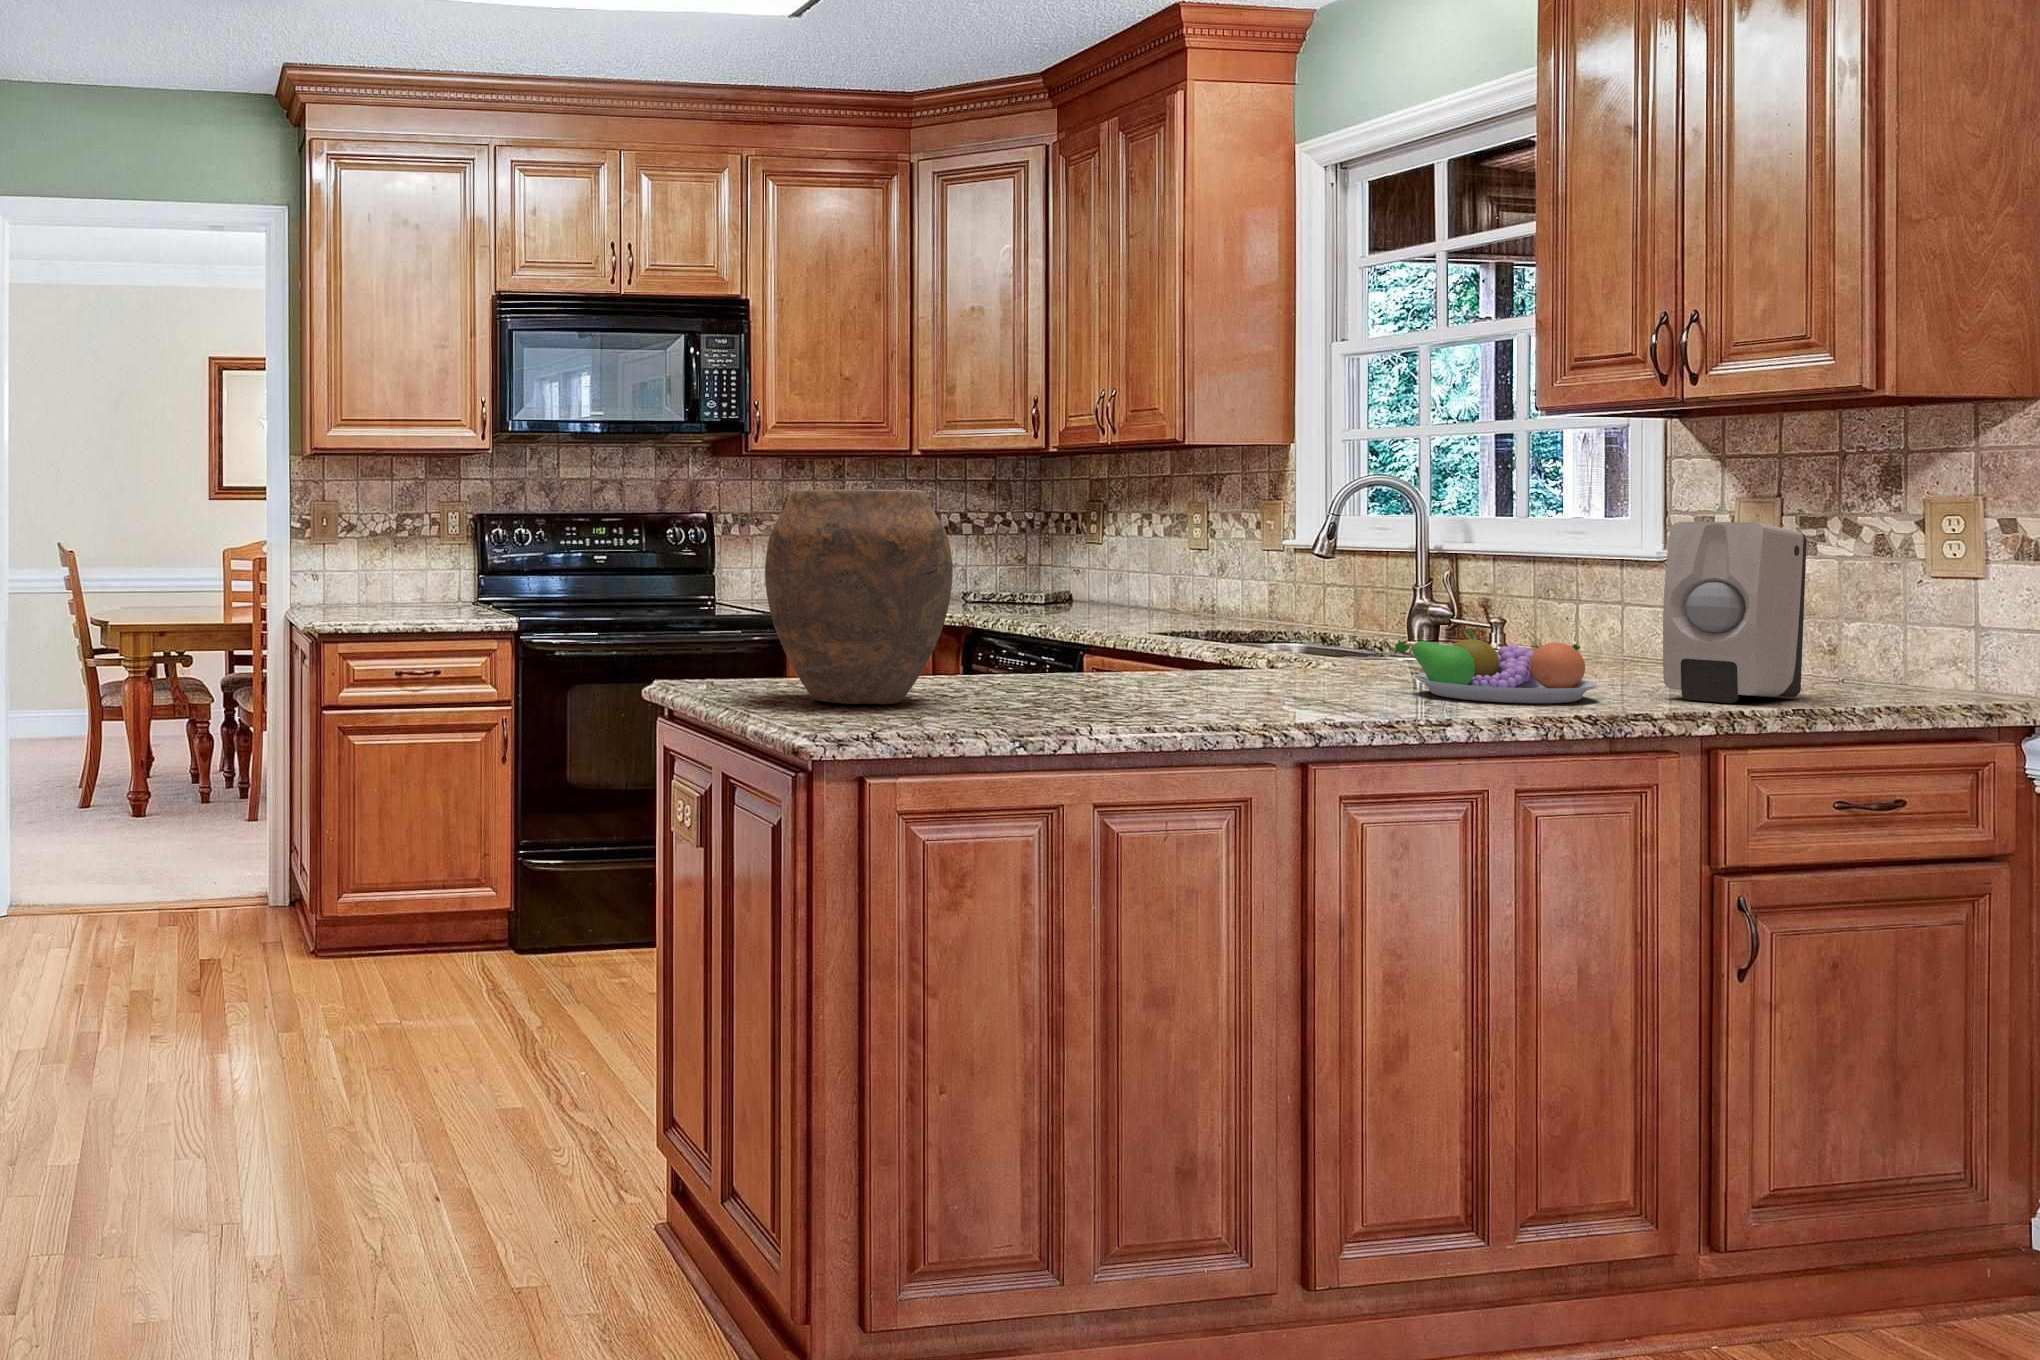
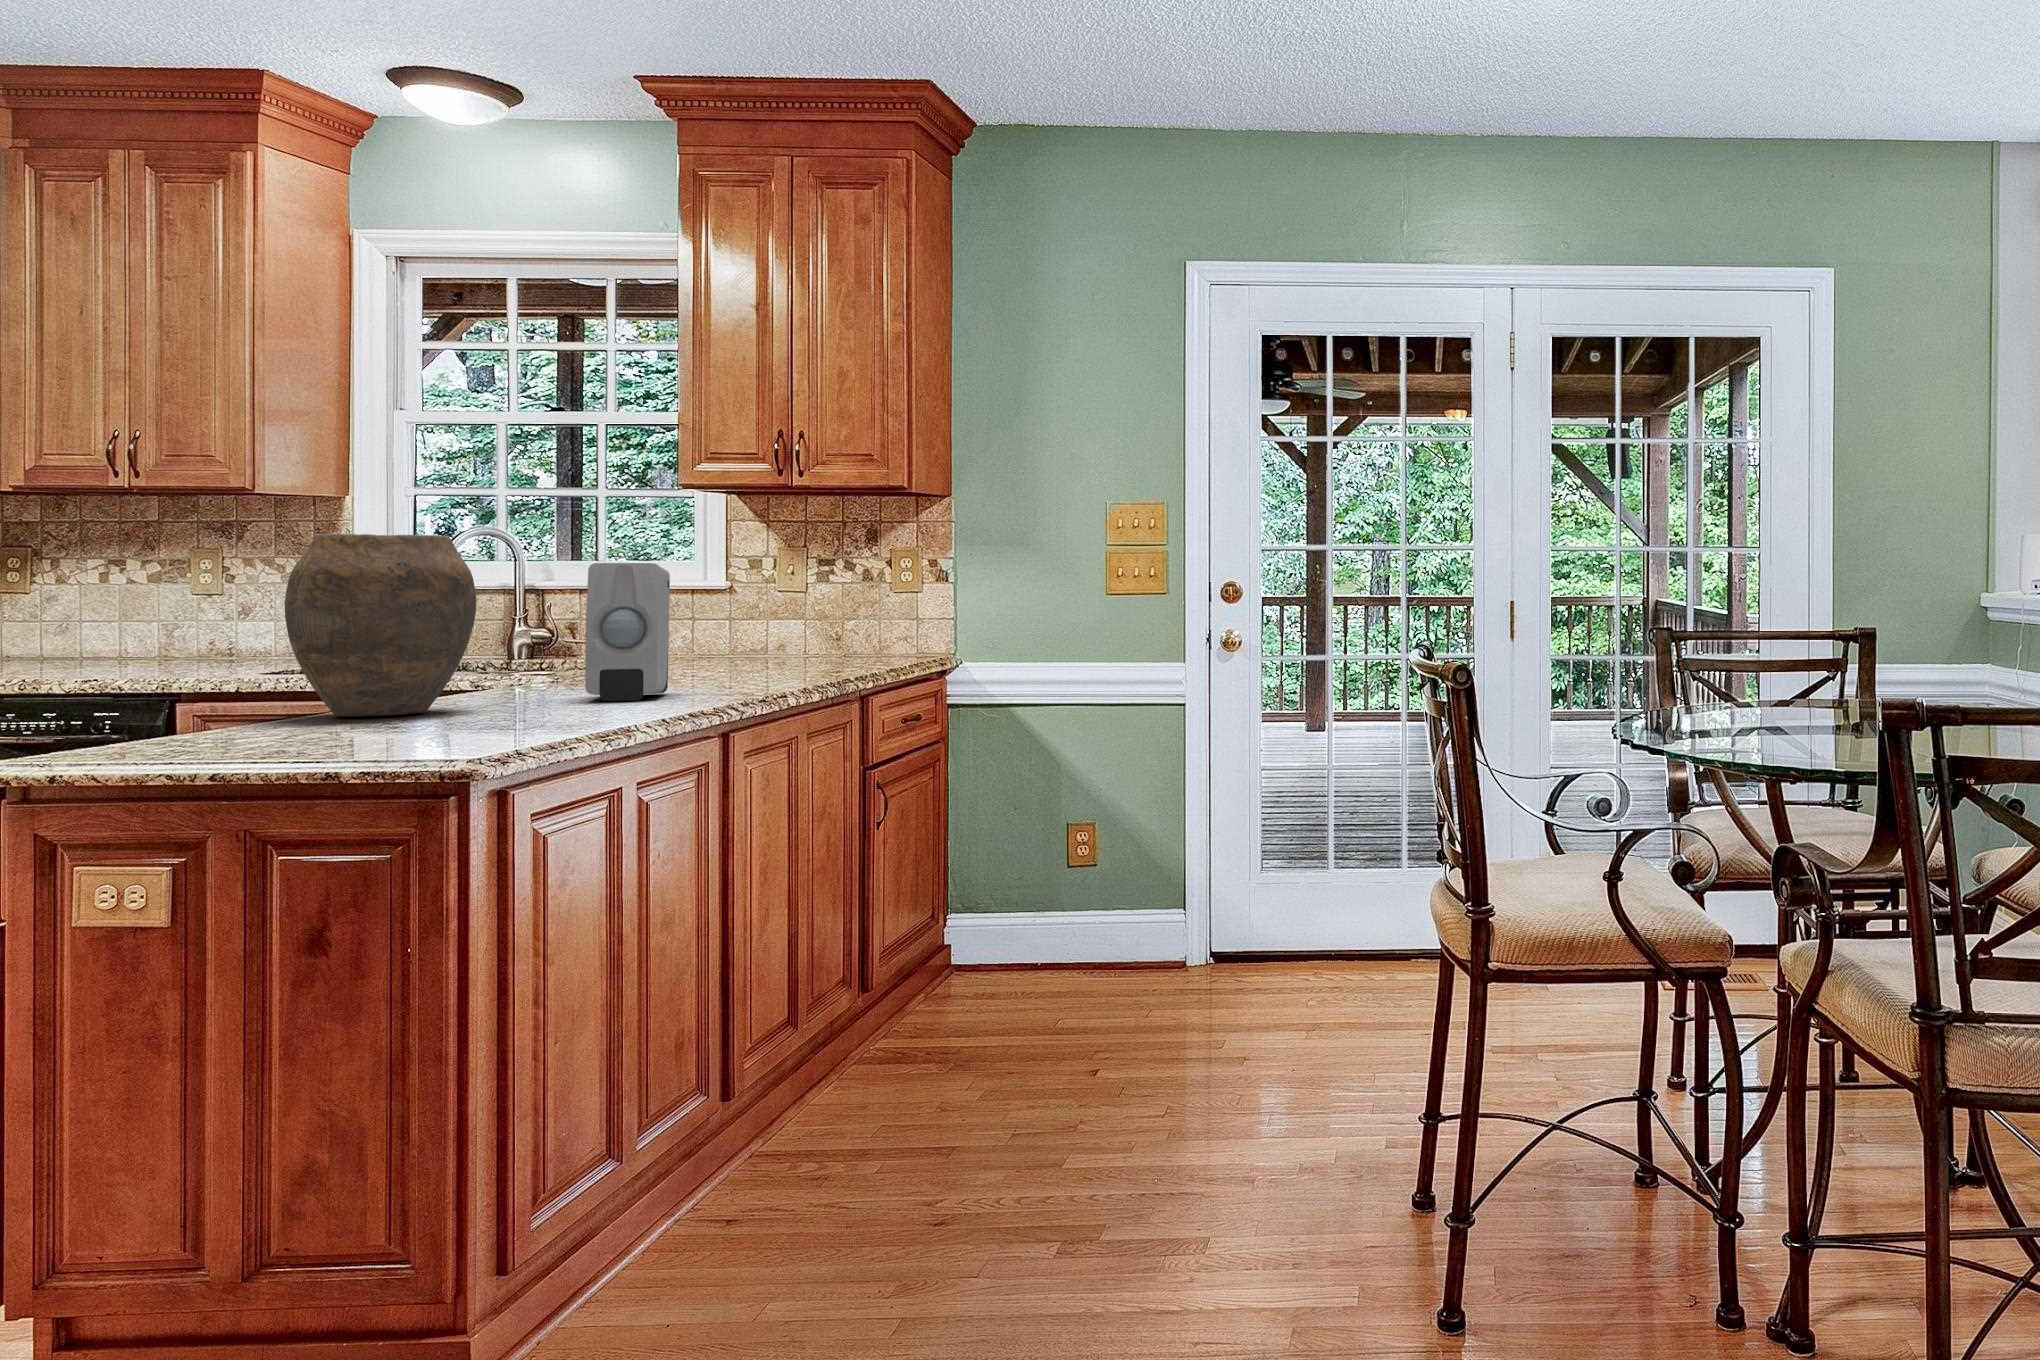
soap dispenser: present [1663,522,1807,703] -> present [585,563,670,701]
fruit bowl: present [1396,629,1597,703] -> none [688,632,812,676]

